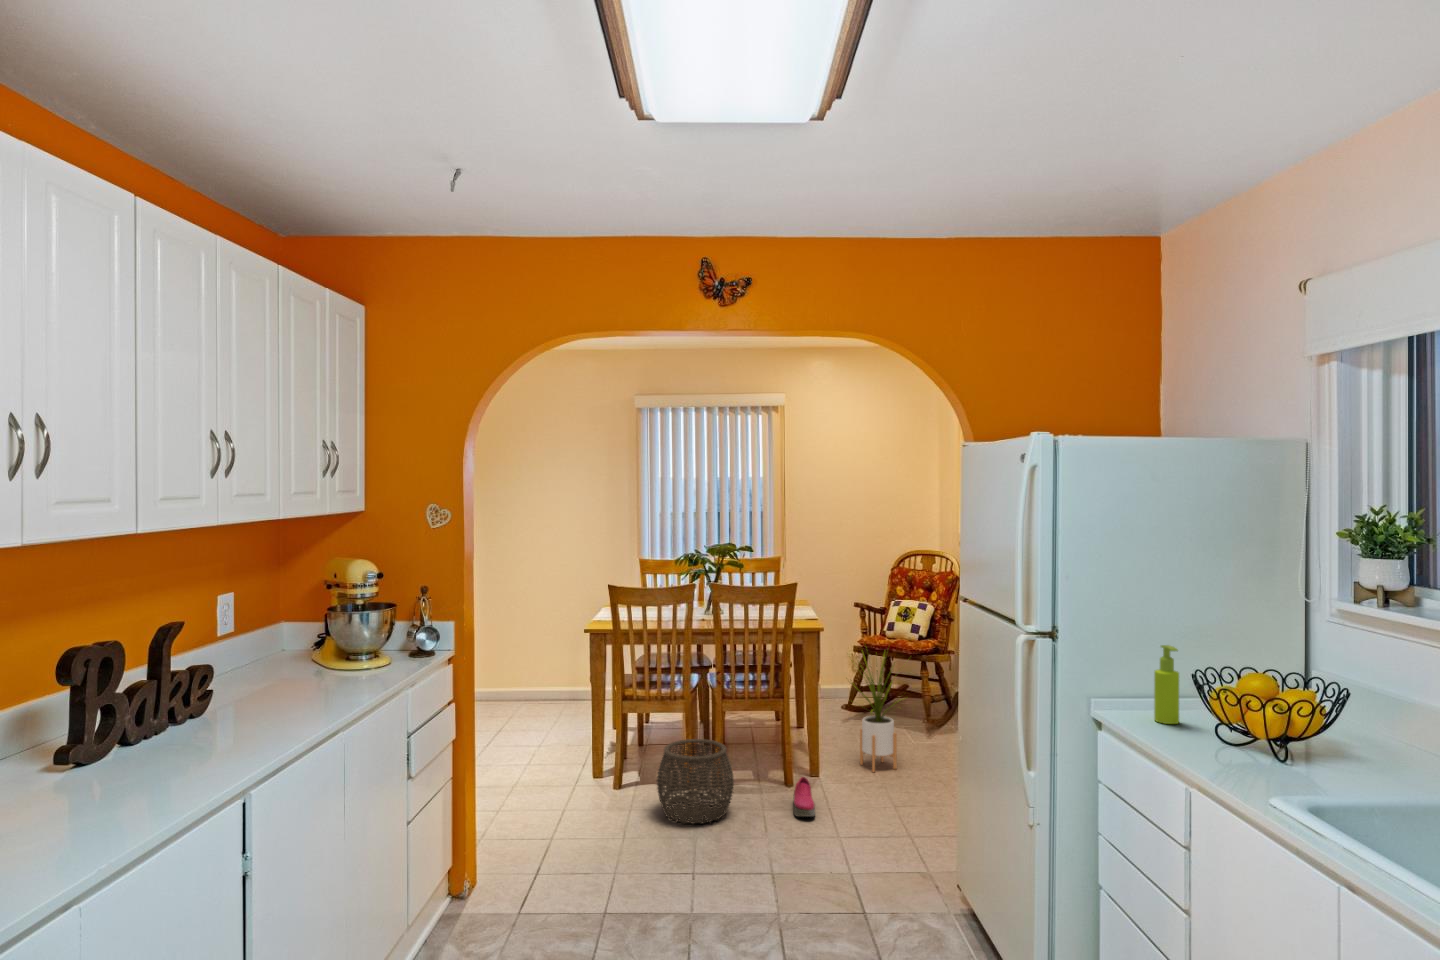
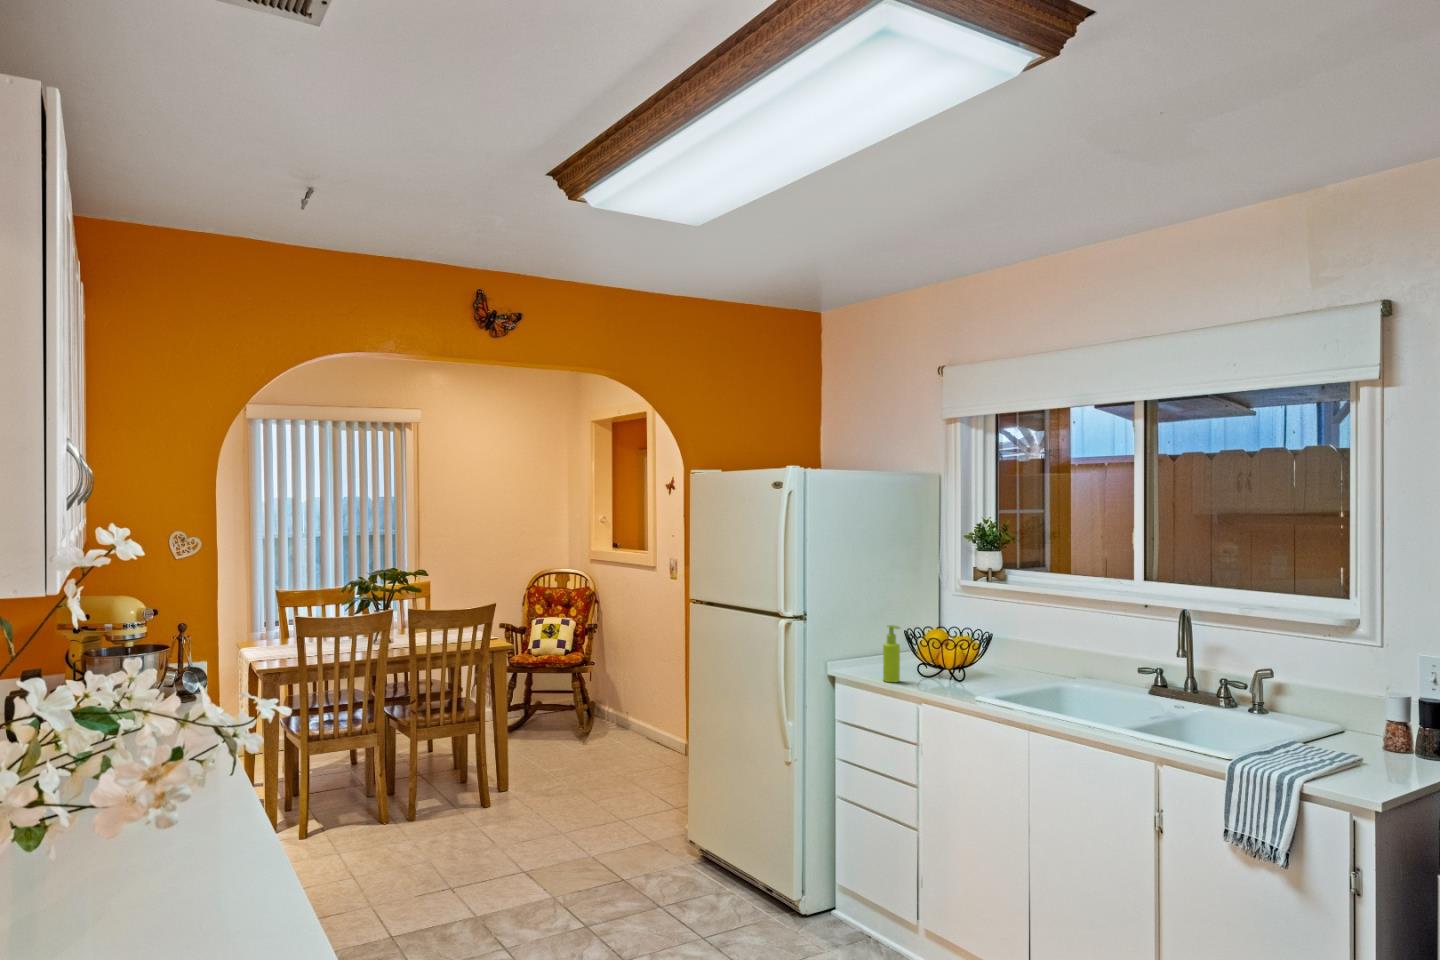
house plant: present [851,650,897,772] -> none [525,656,589,783]
woven basket: present [657,739,734,824] -> none [367,769,451,856]
shoe: present [793,777,815,817] -> none [500,793,531,830]

